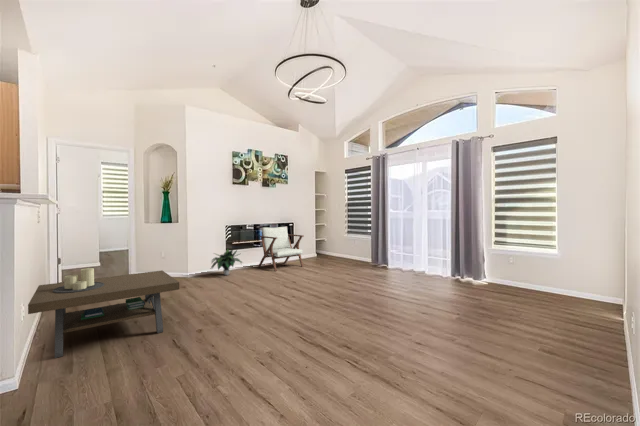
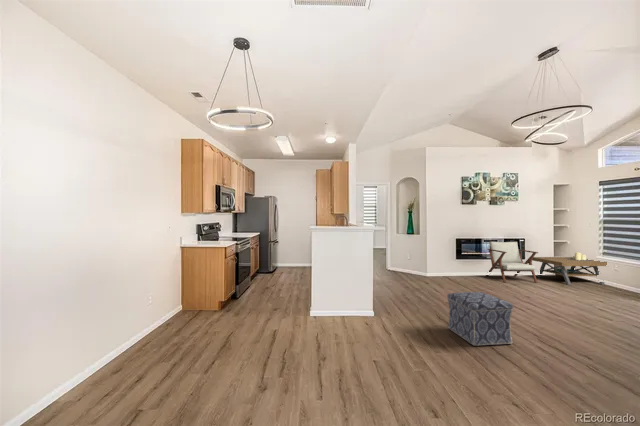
potted plant: present [211,249,242,275] -> none [443,256,473,279]
coffee table: present [28,268,179,358] -> present [532,252,607,285]
ottoman: none [192,292,277,379] -> present [447,292,513,346]

